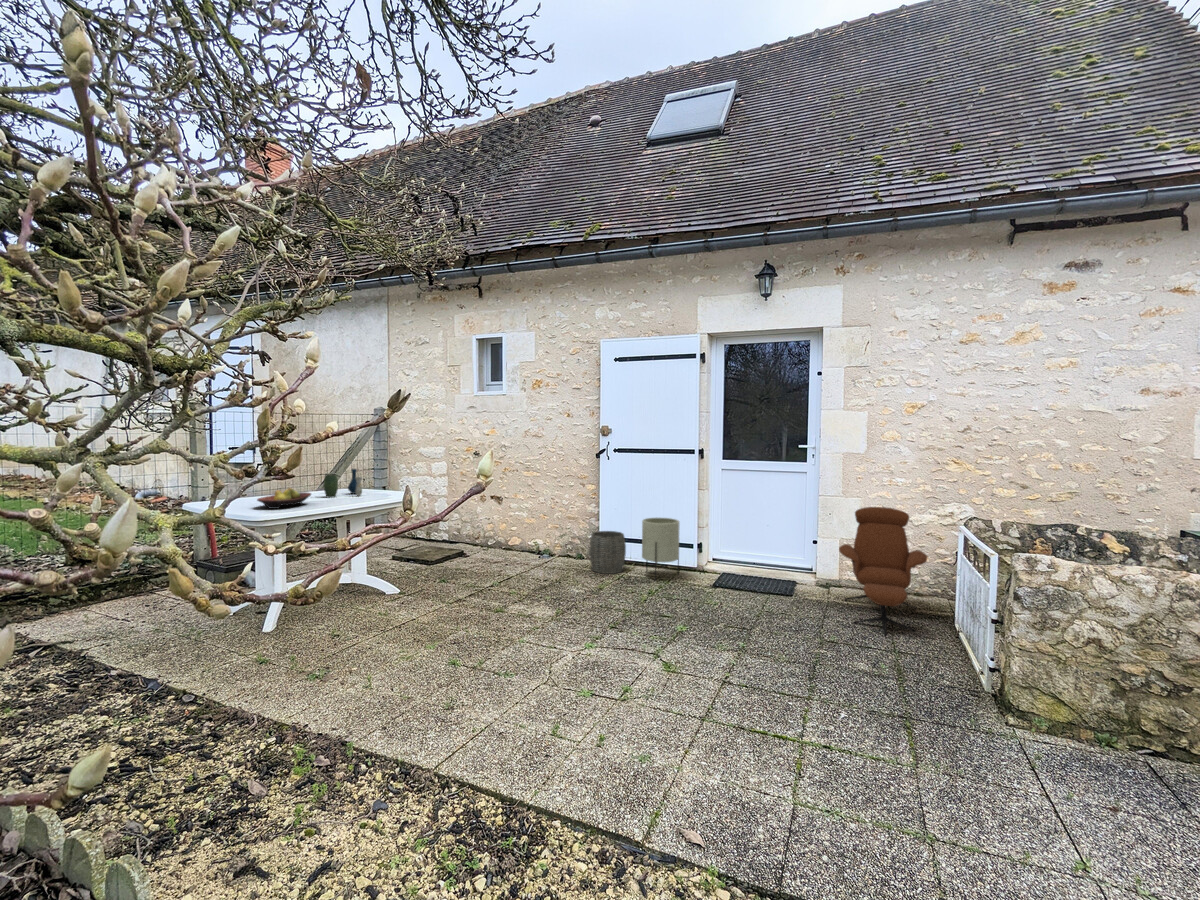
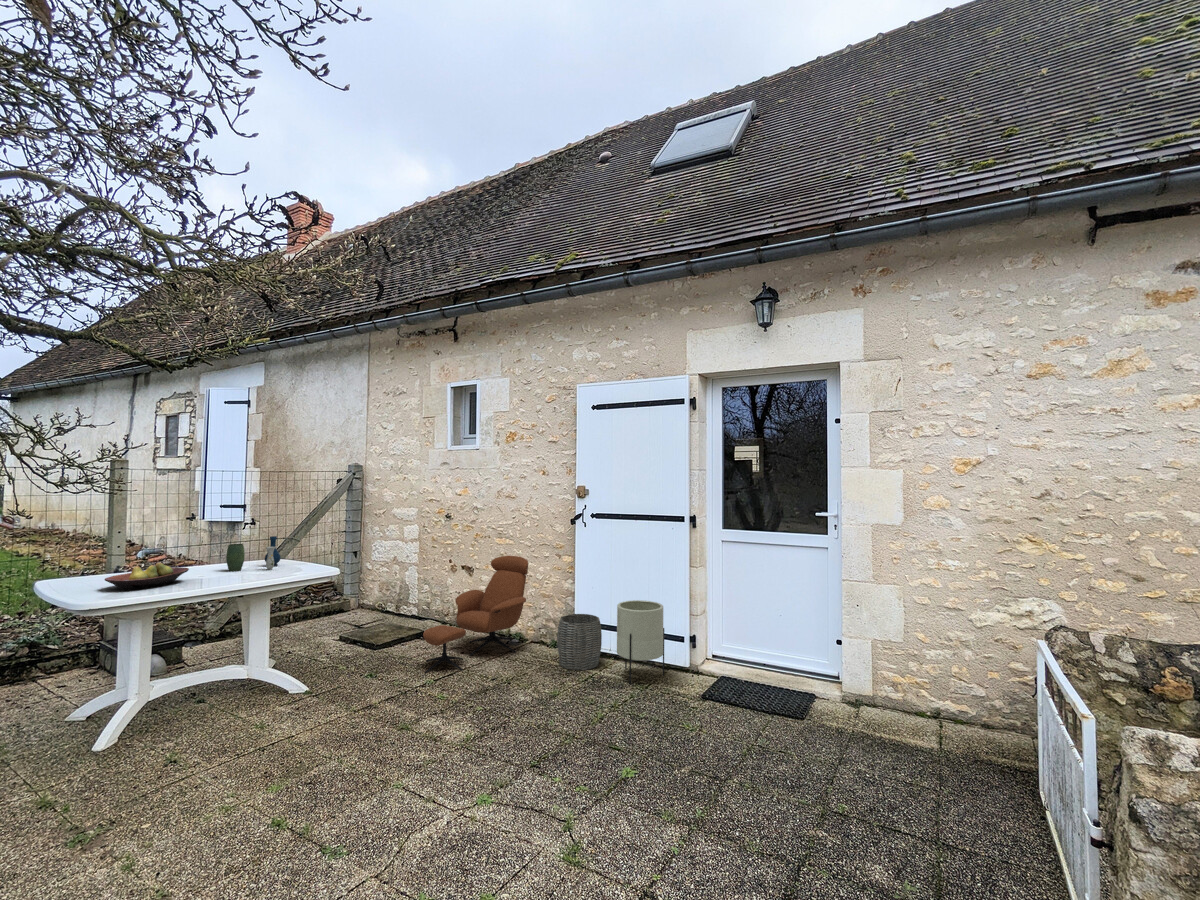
lounge chair: present [839,507,927,636] -> present [423,556,528,673]

